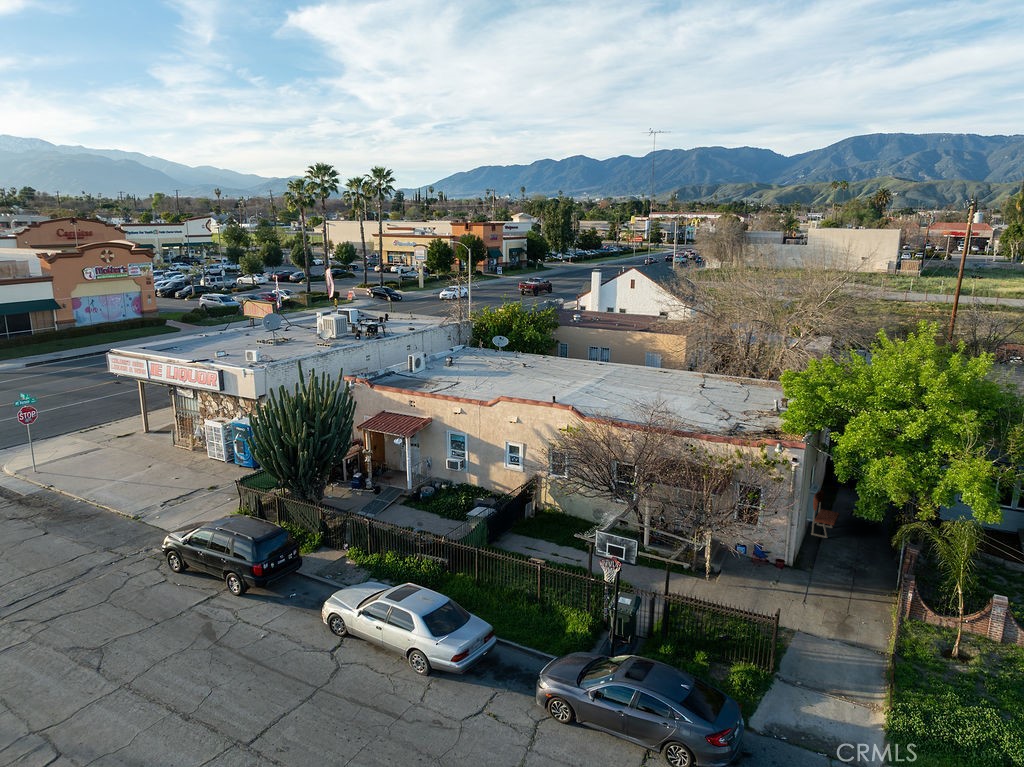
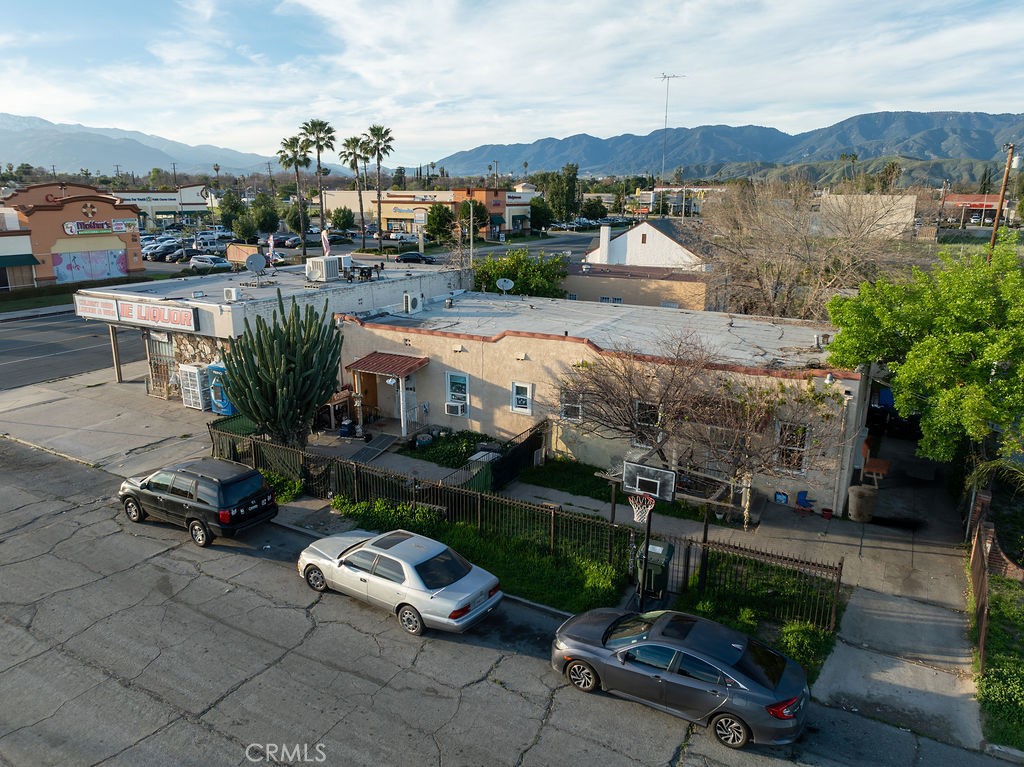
trash can: none [797,538,823,570] -> present [848,486,879,522]

